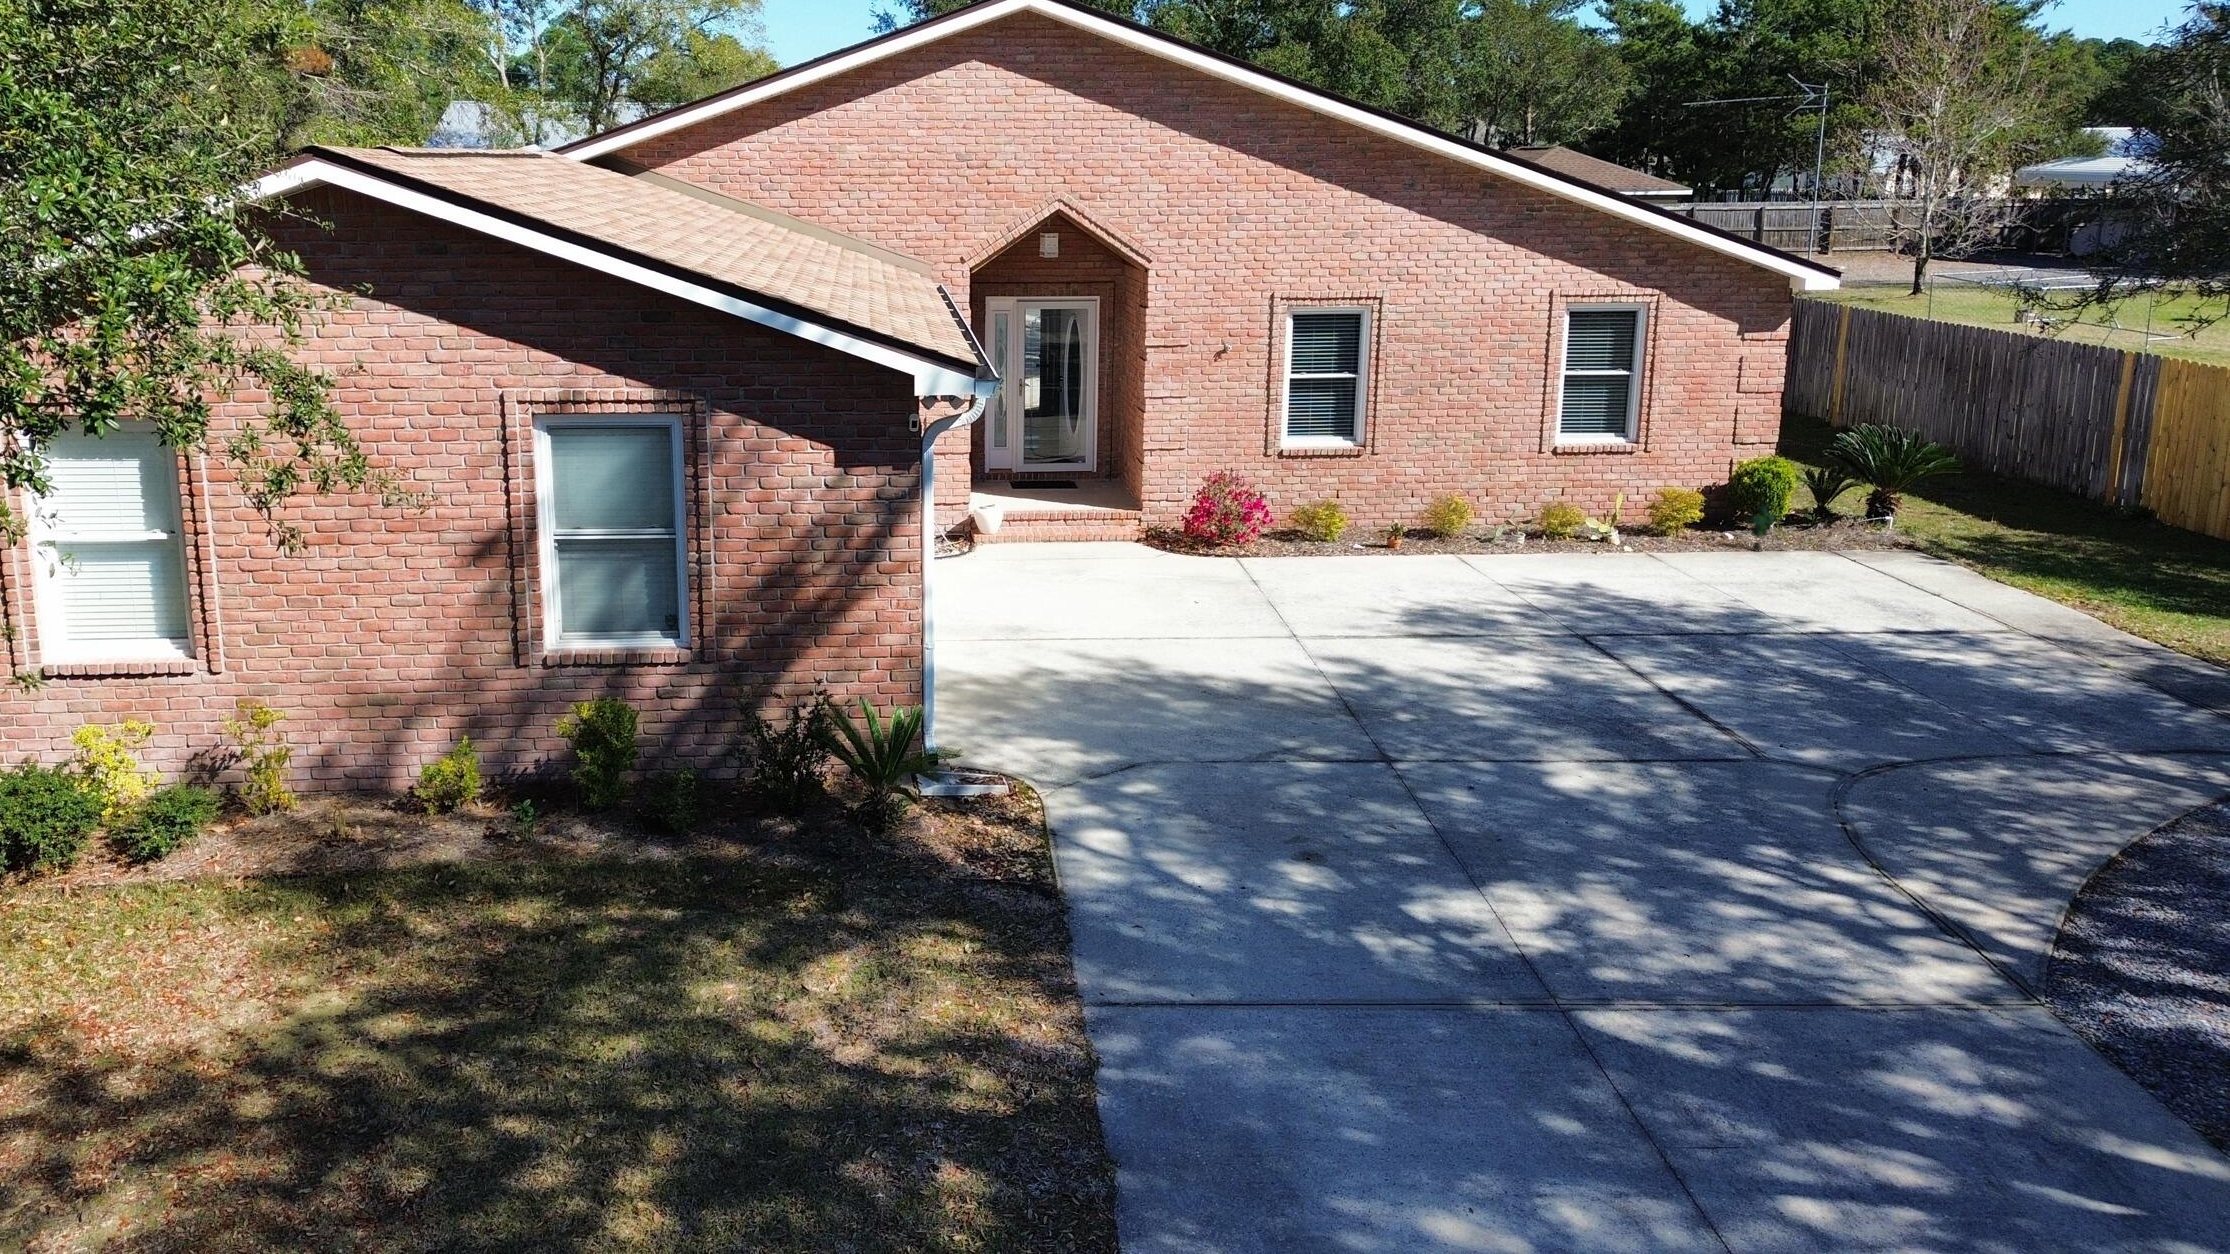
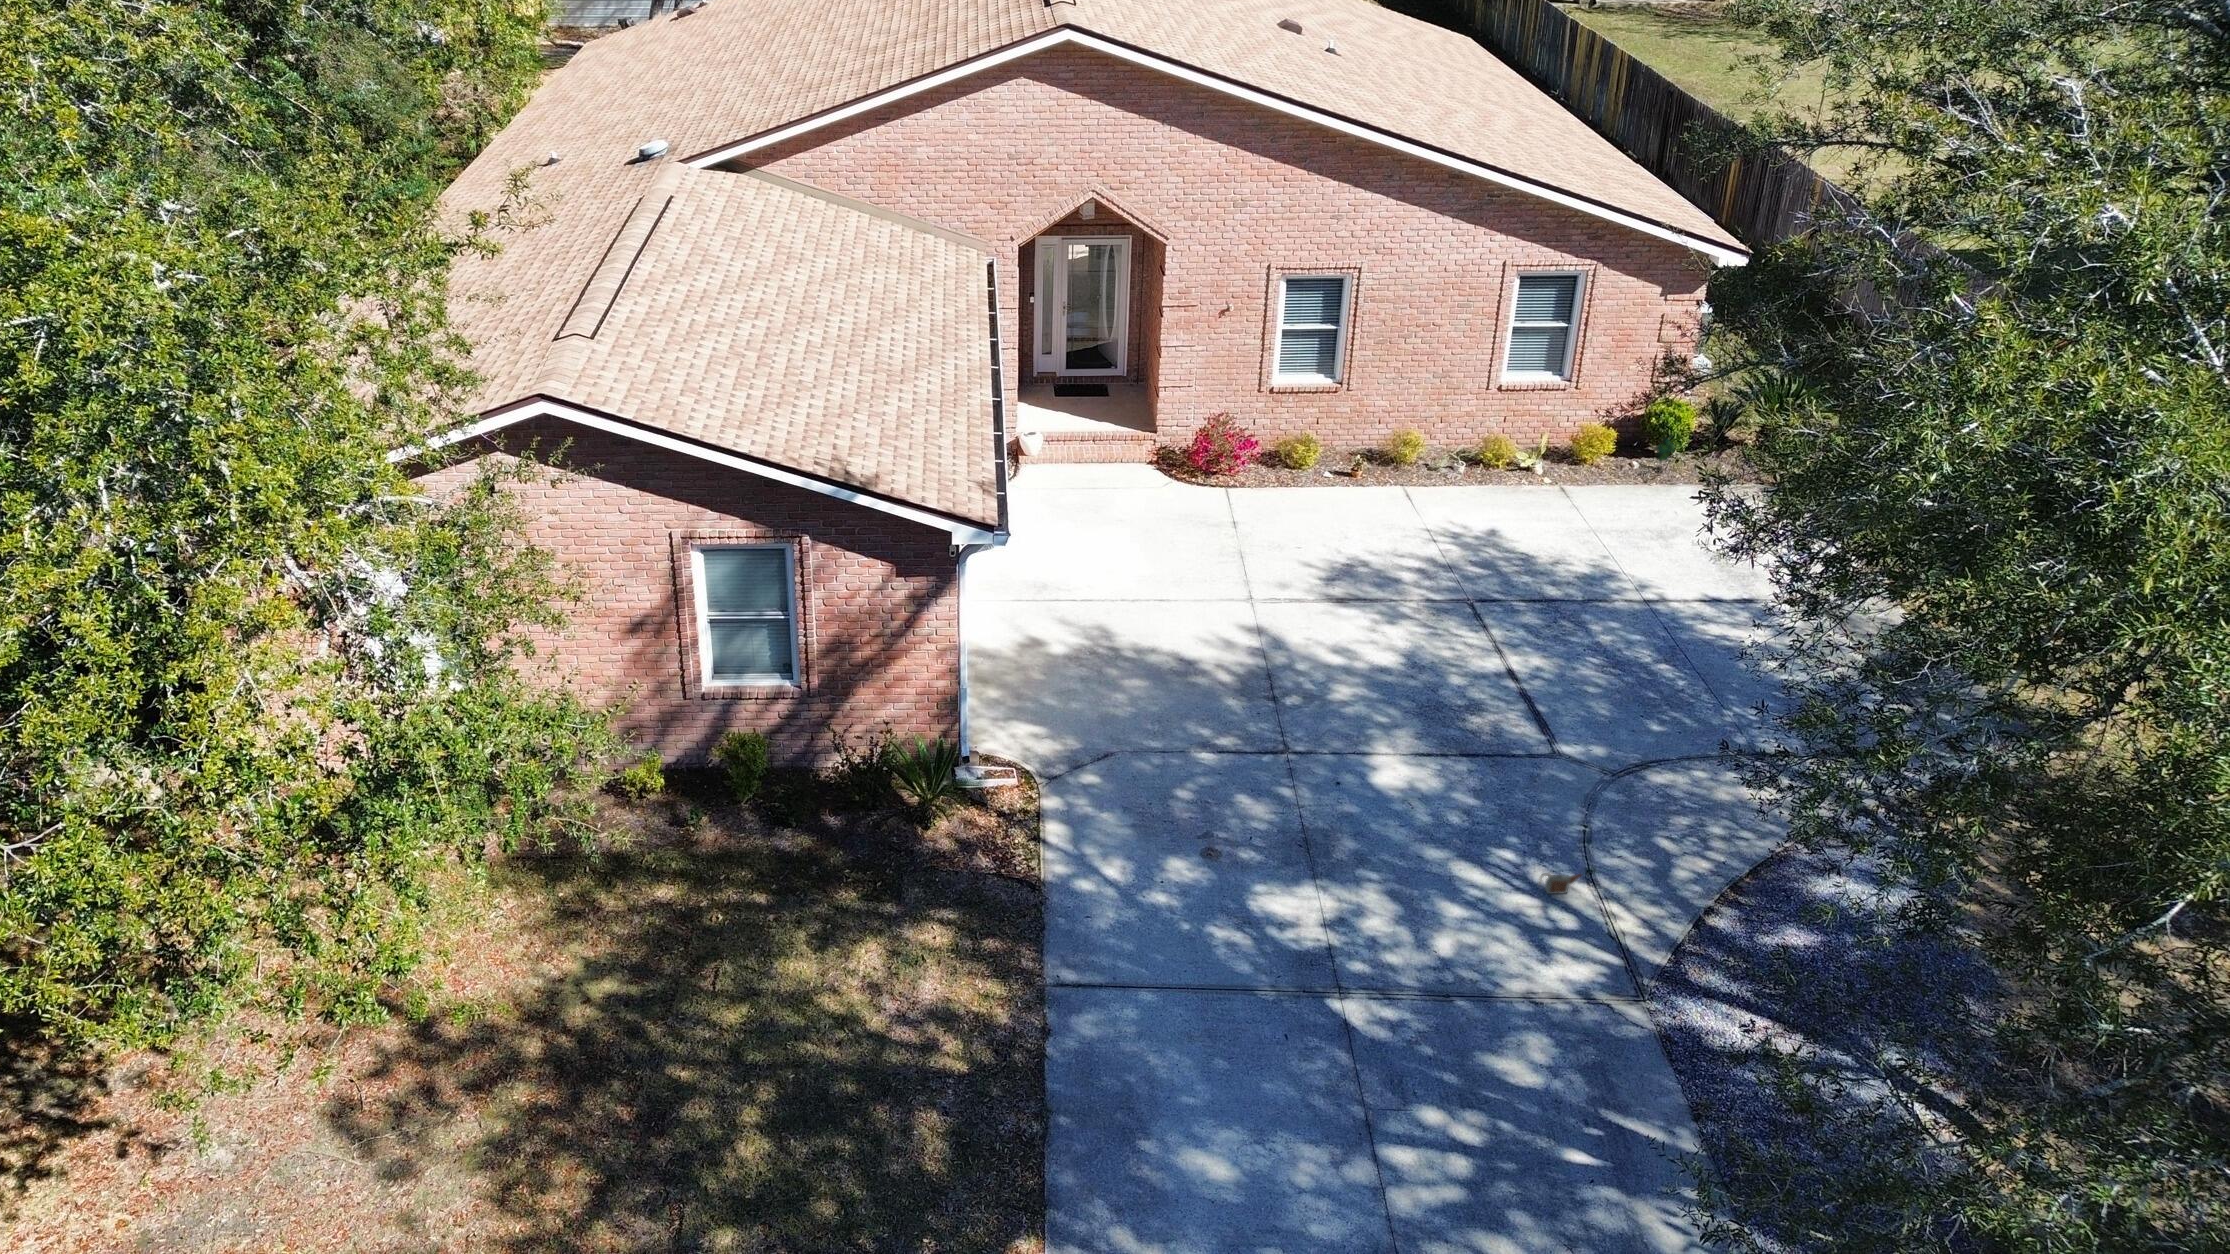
watering can: none [1831,851,1894,887] -> present [1539,873,1583,894]

